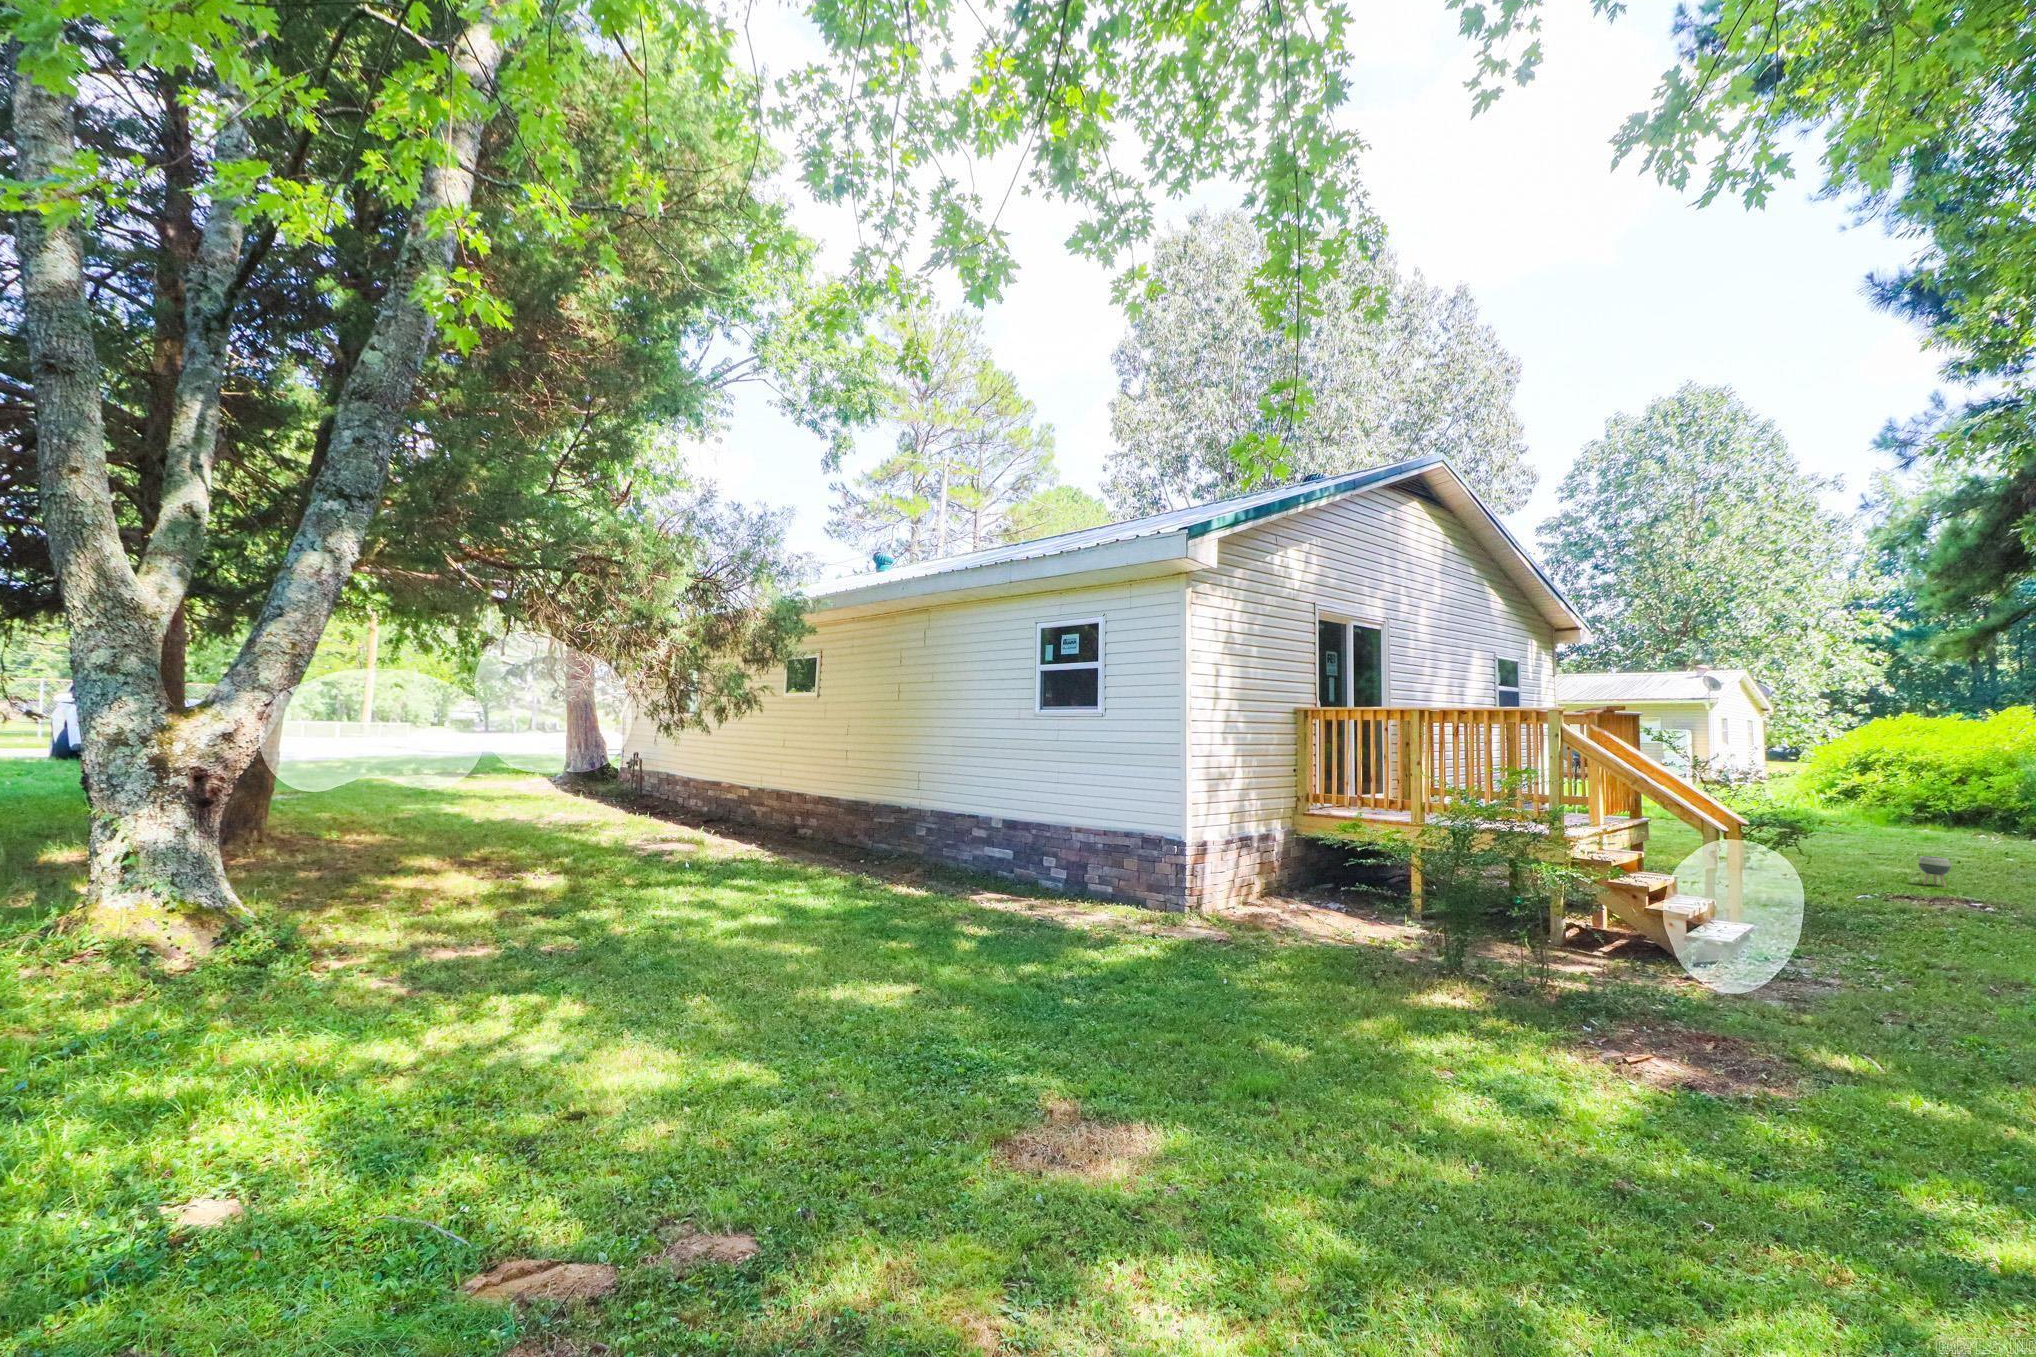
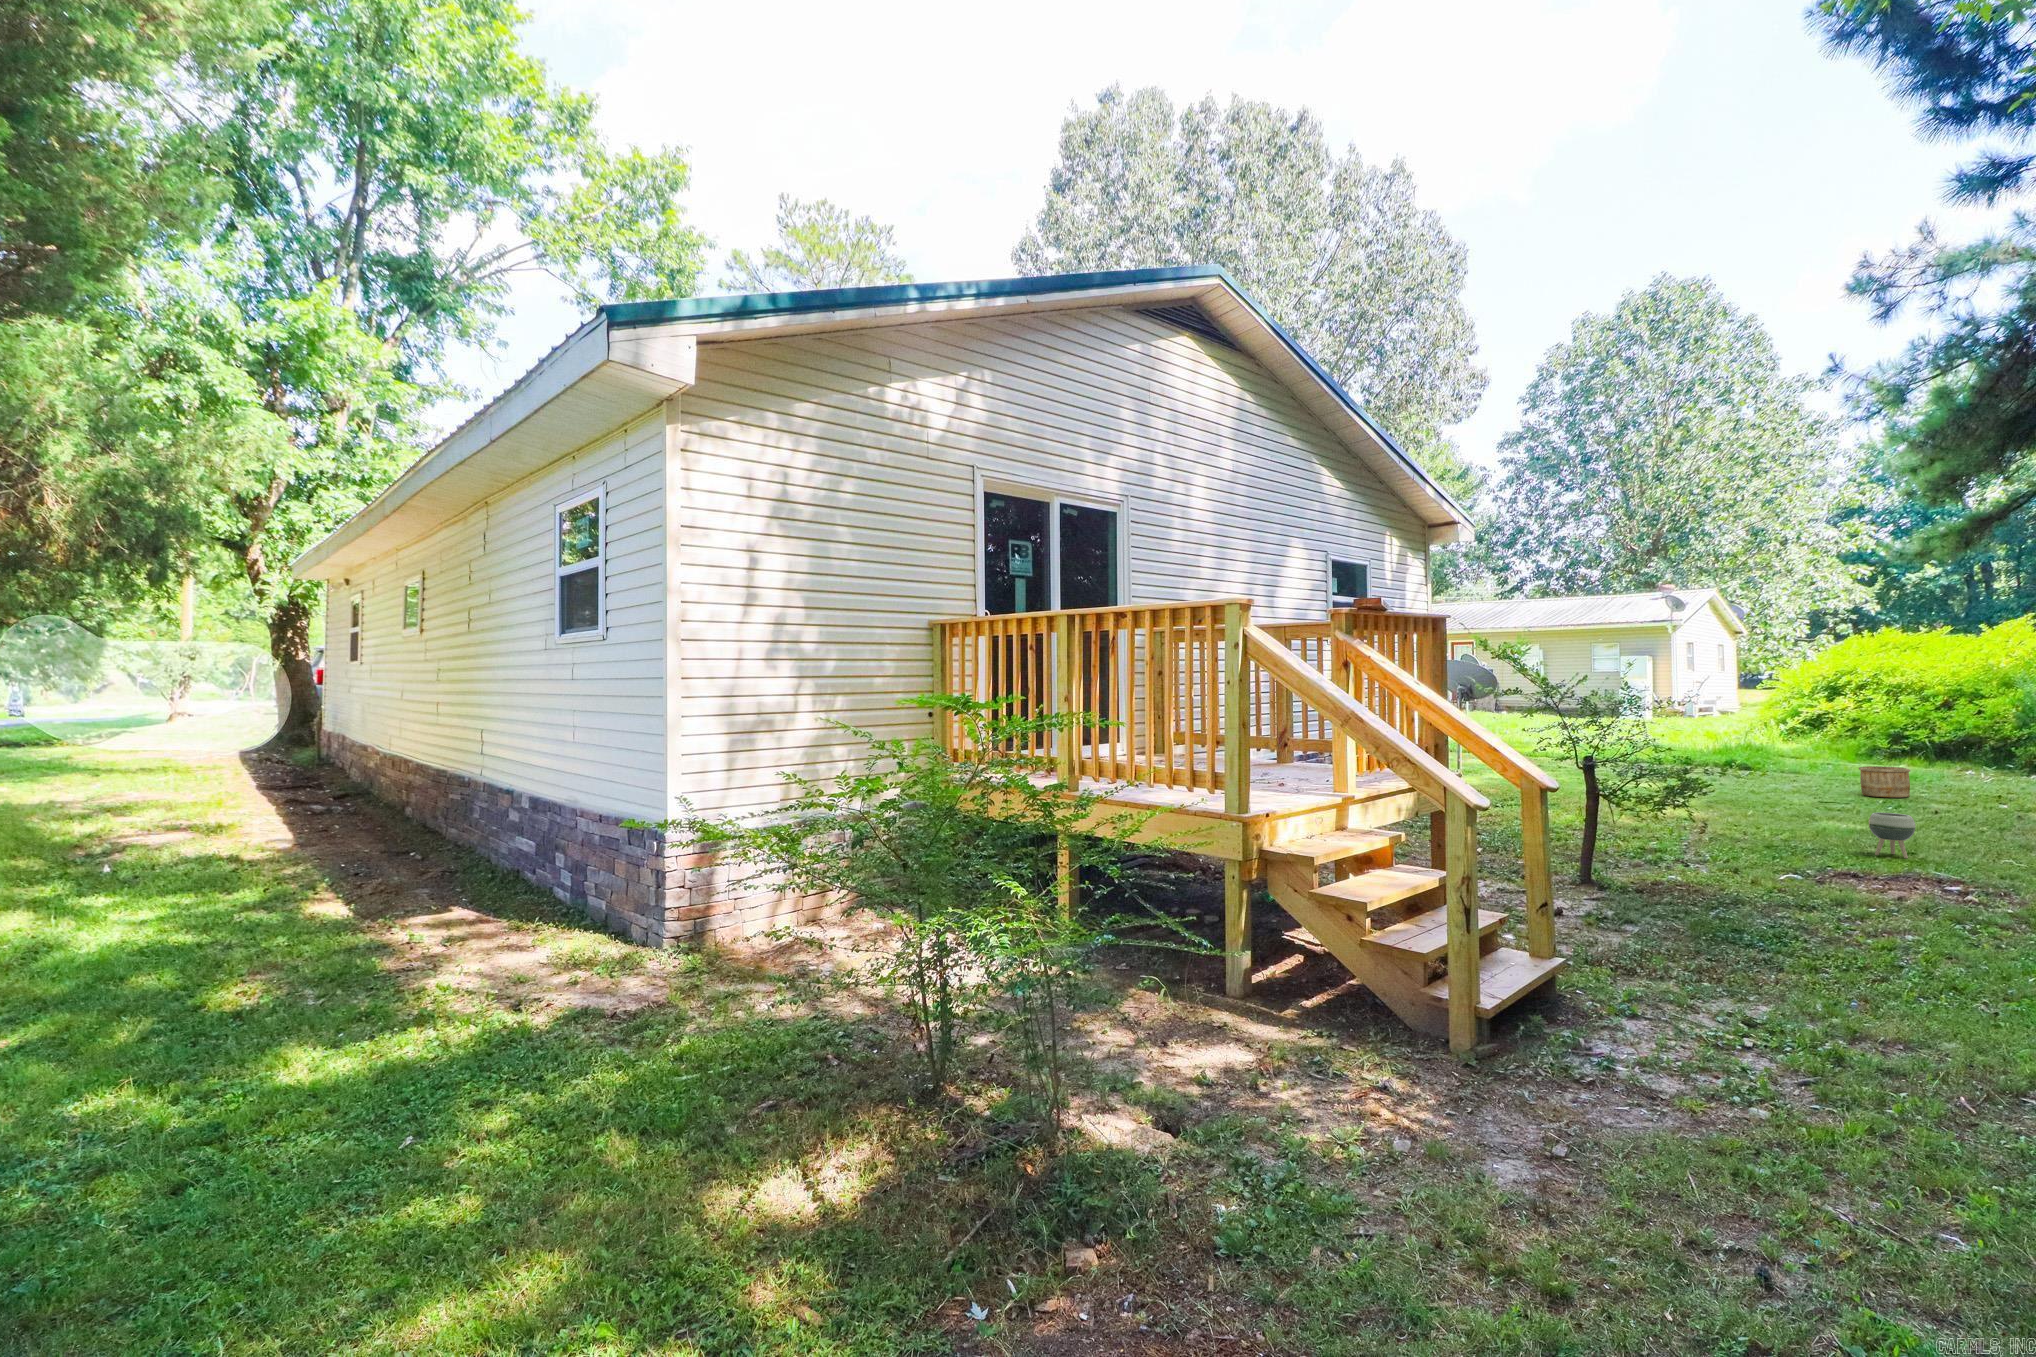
wooden bucket: none [1899,827,1939,850] -> present [1859,766,1910,798]

